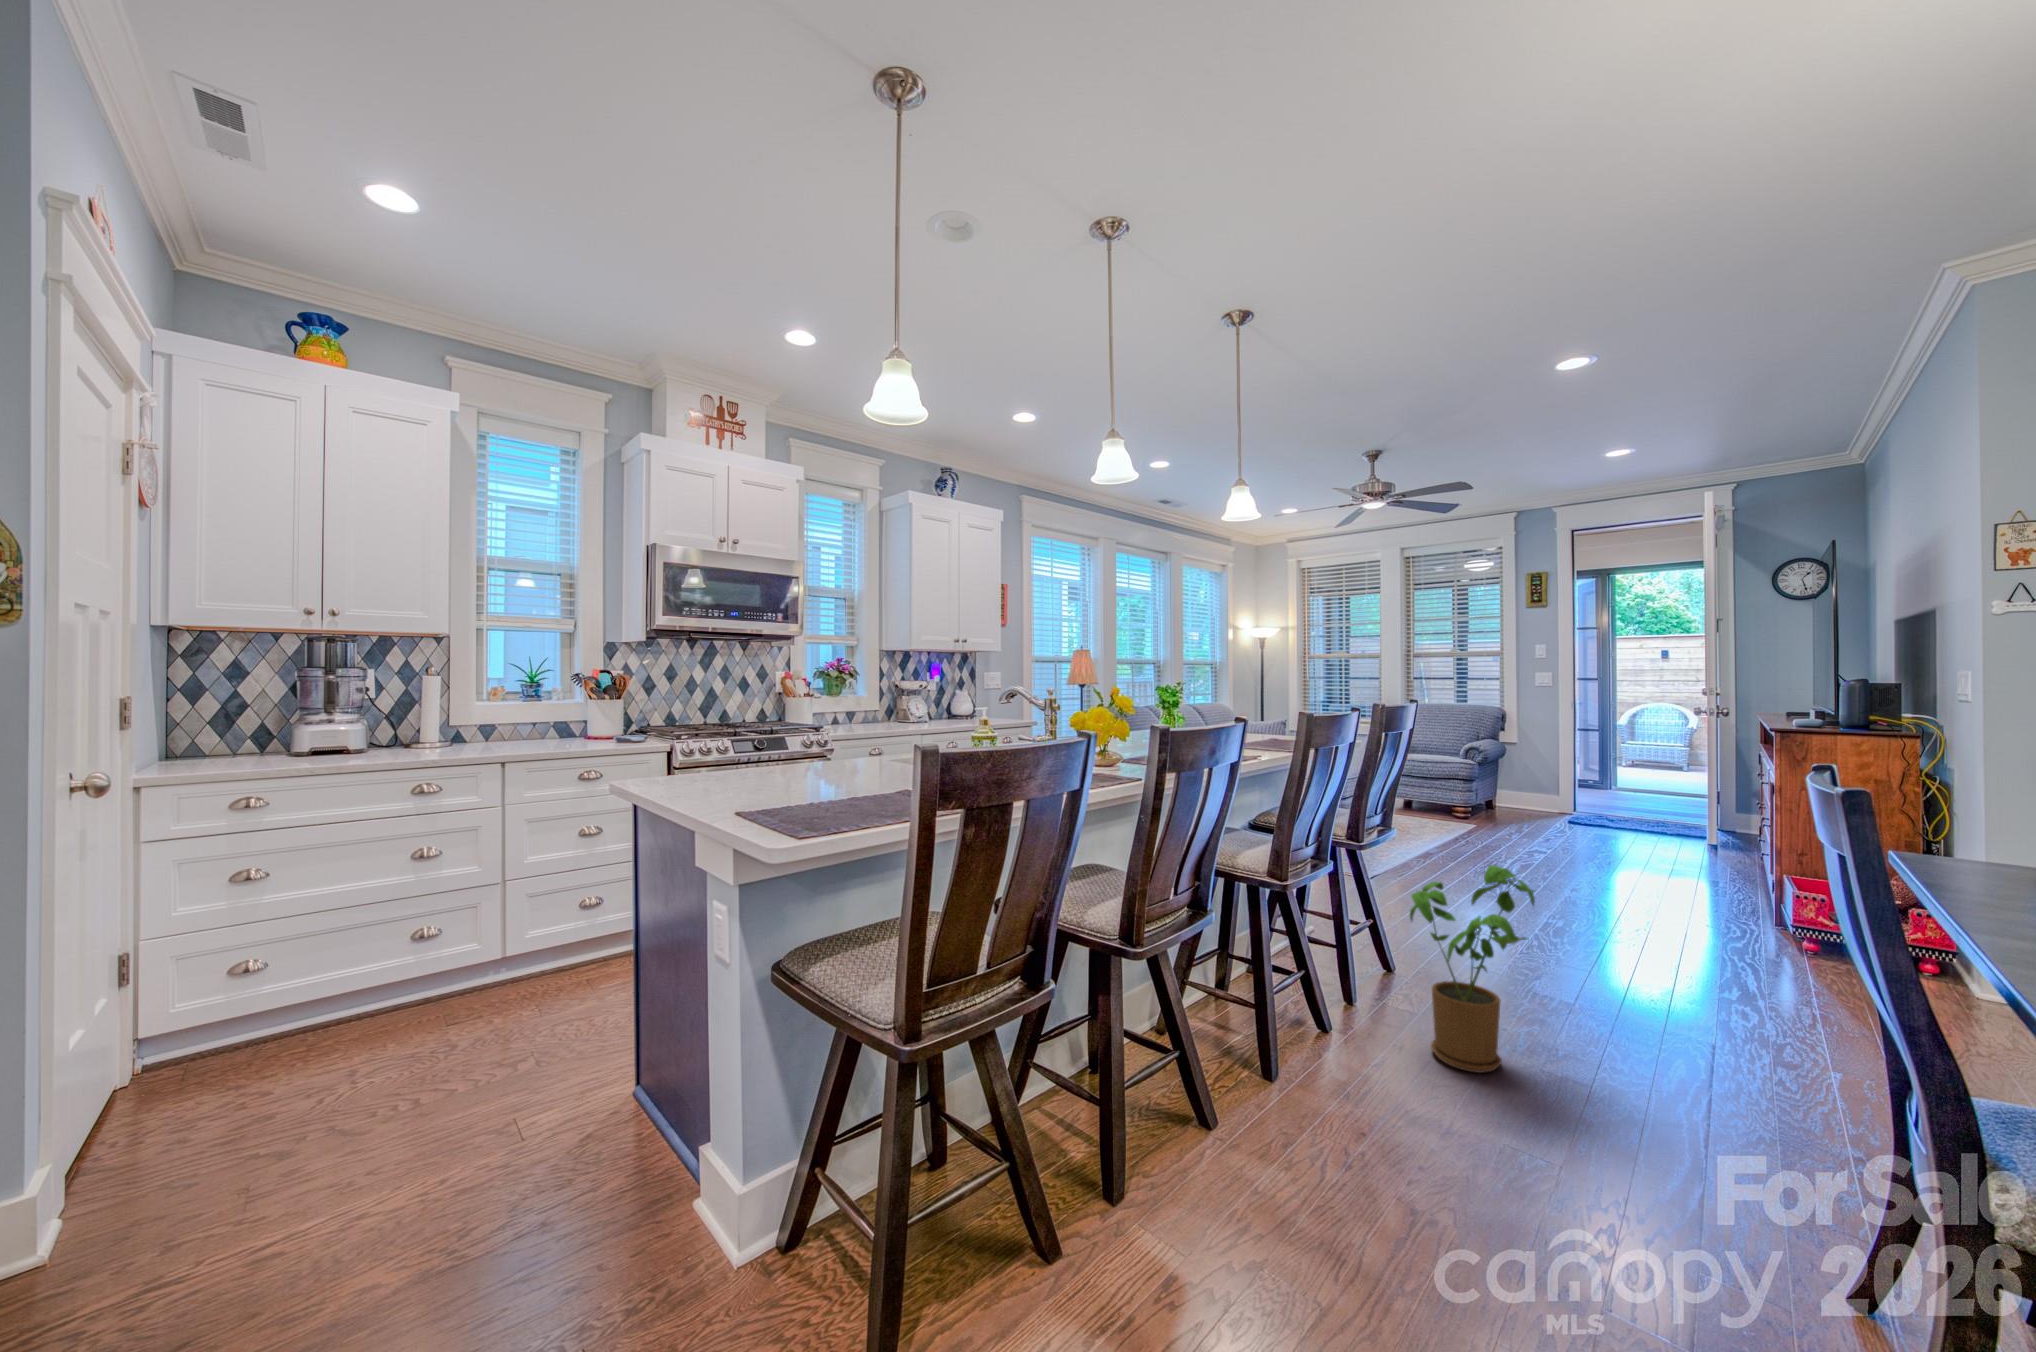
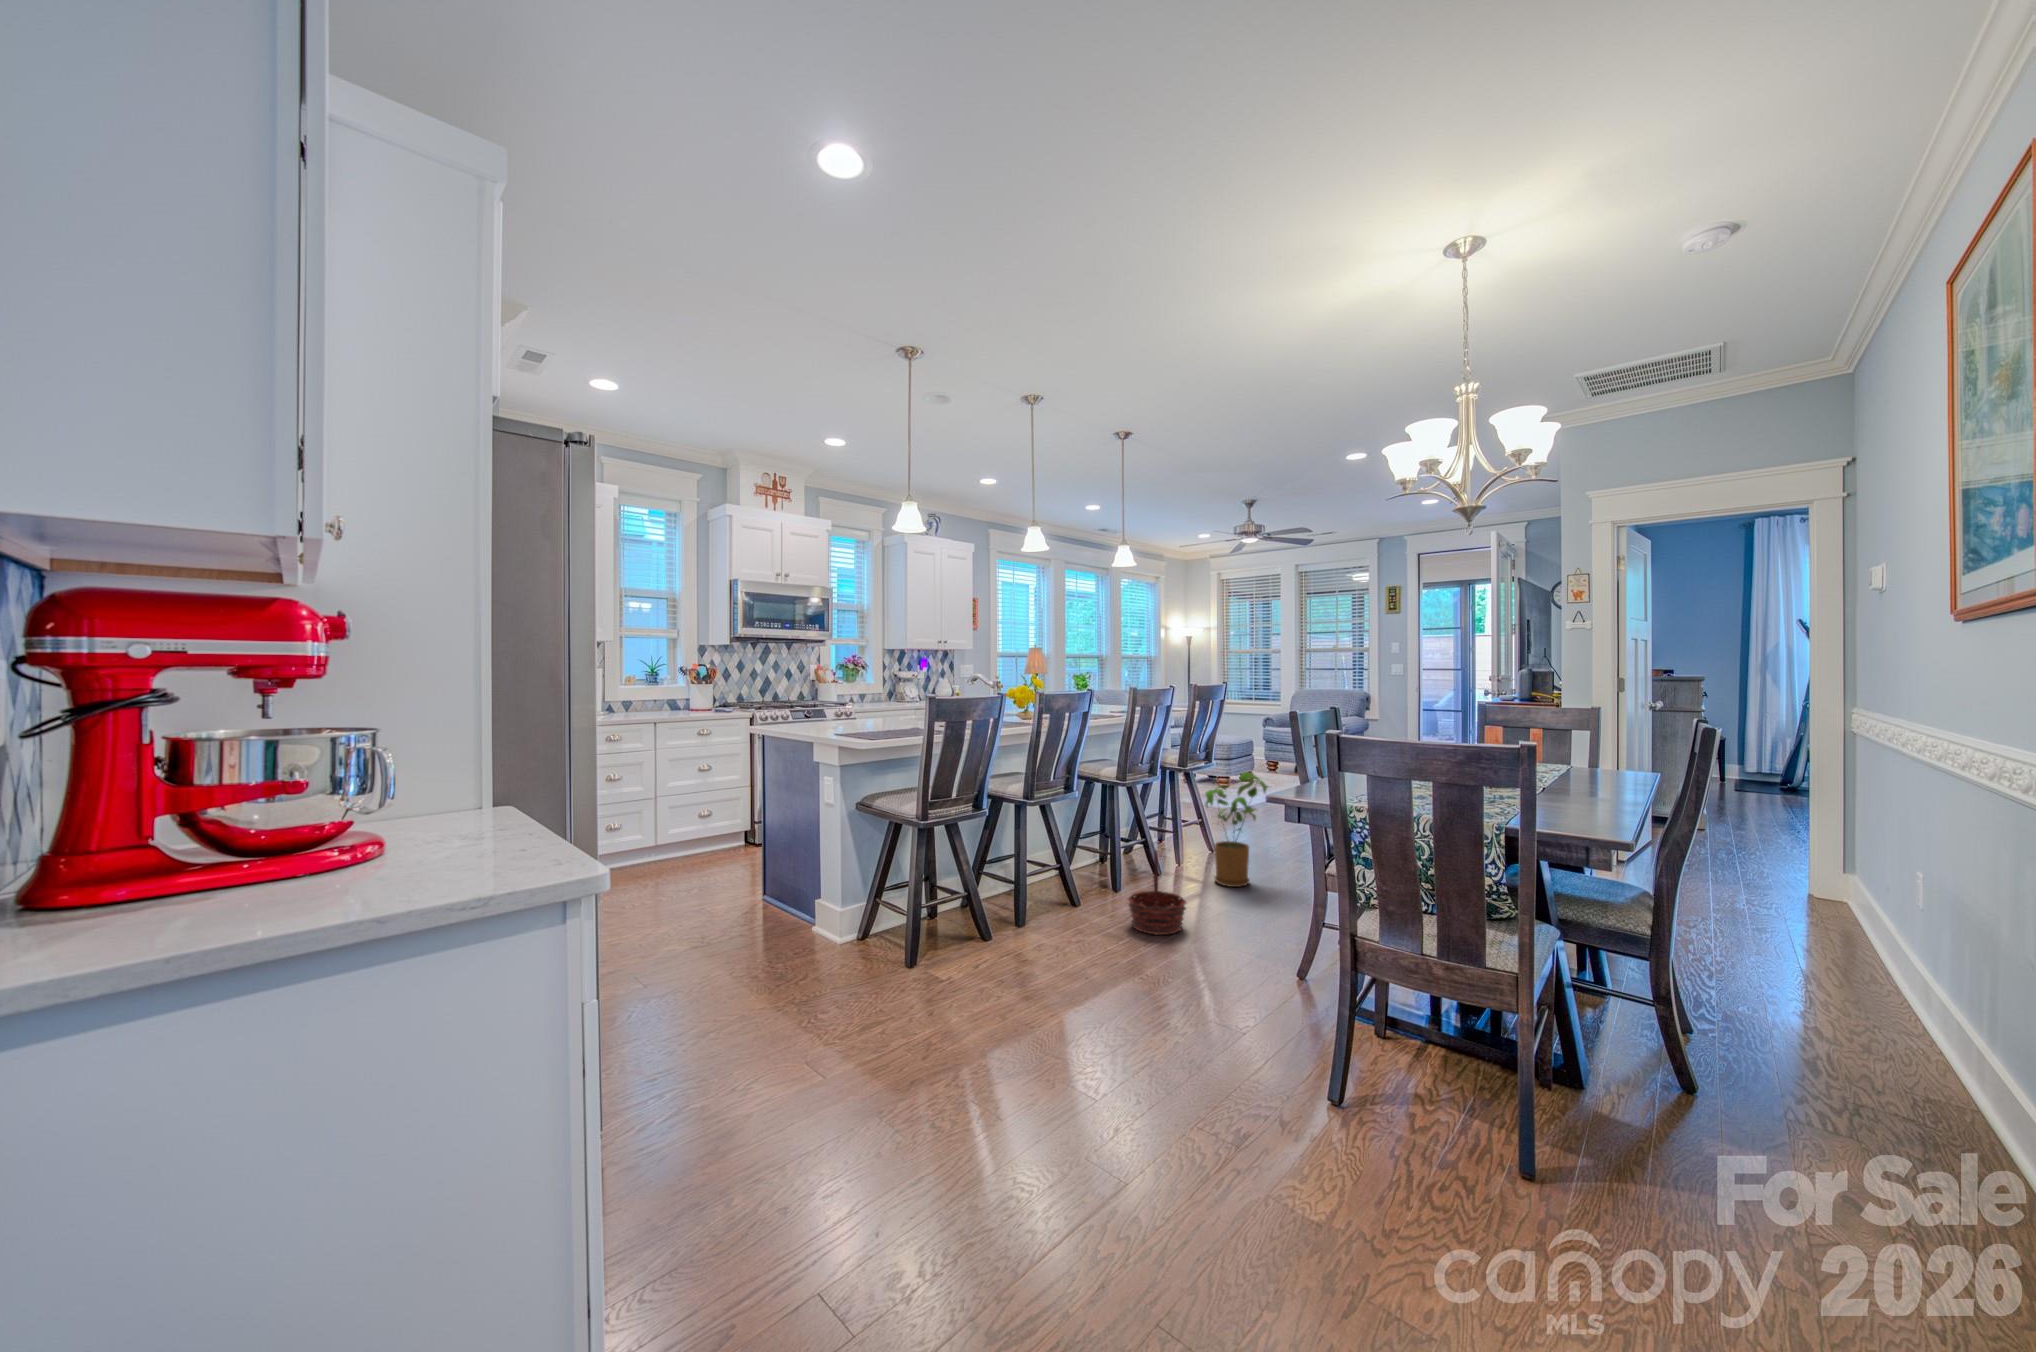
basket: none [1329,1051,1462,1250] -> present [1128,850,1186,935]

